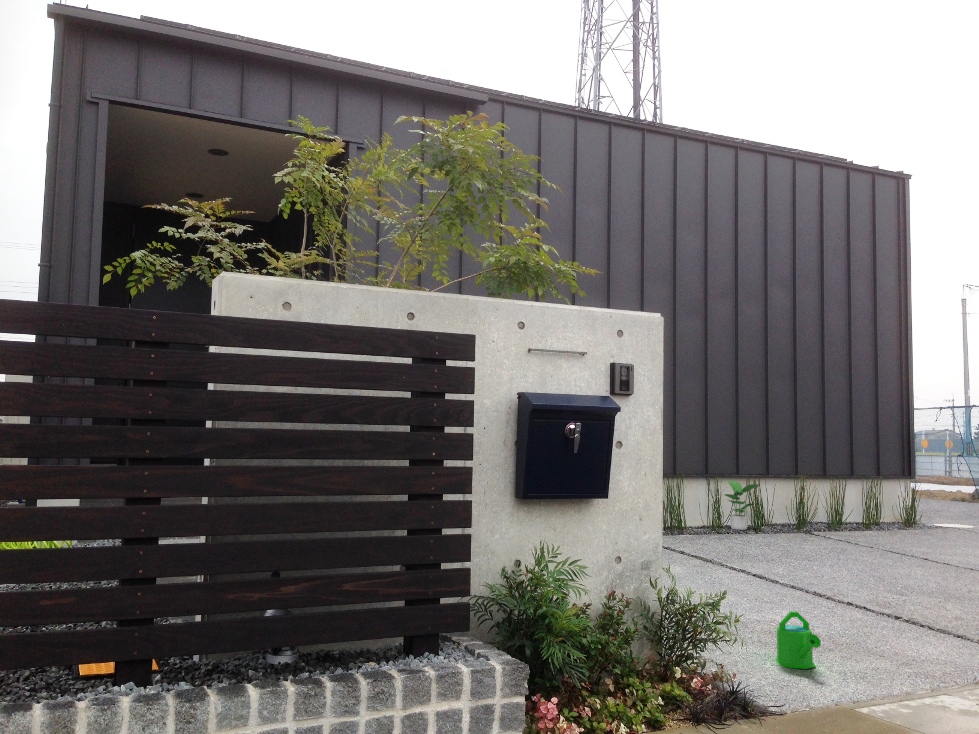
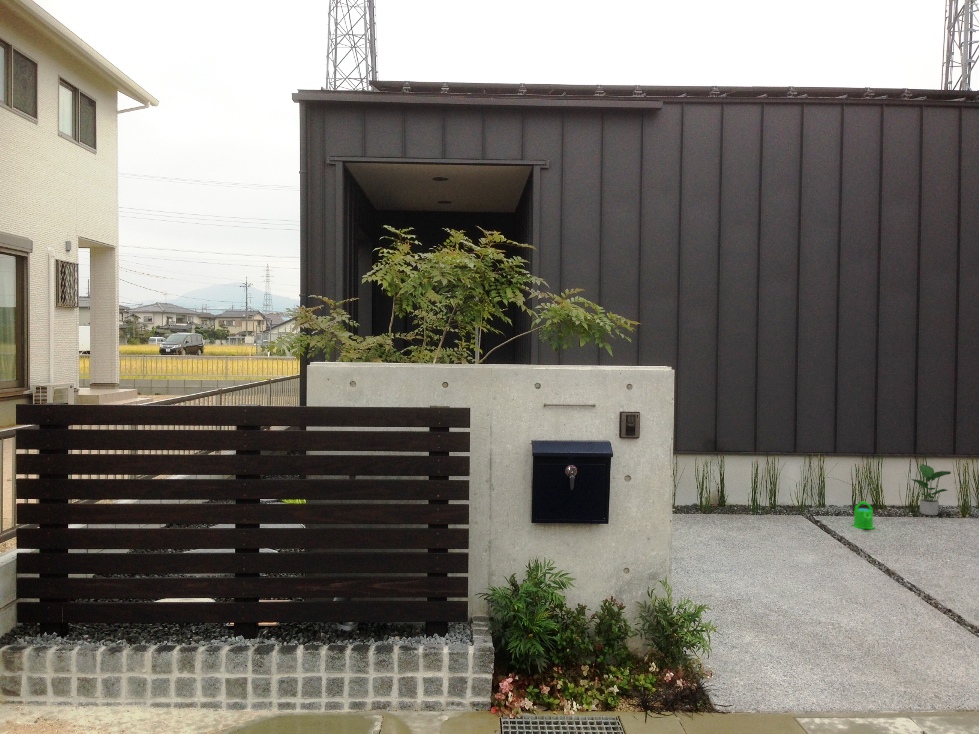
watering can: present [776,611,821,669] -> present [854,501,874,529]

